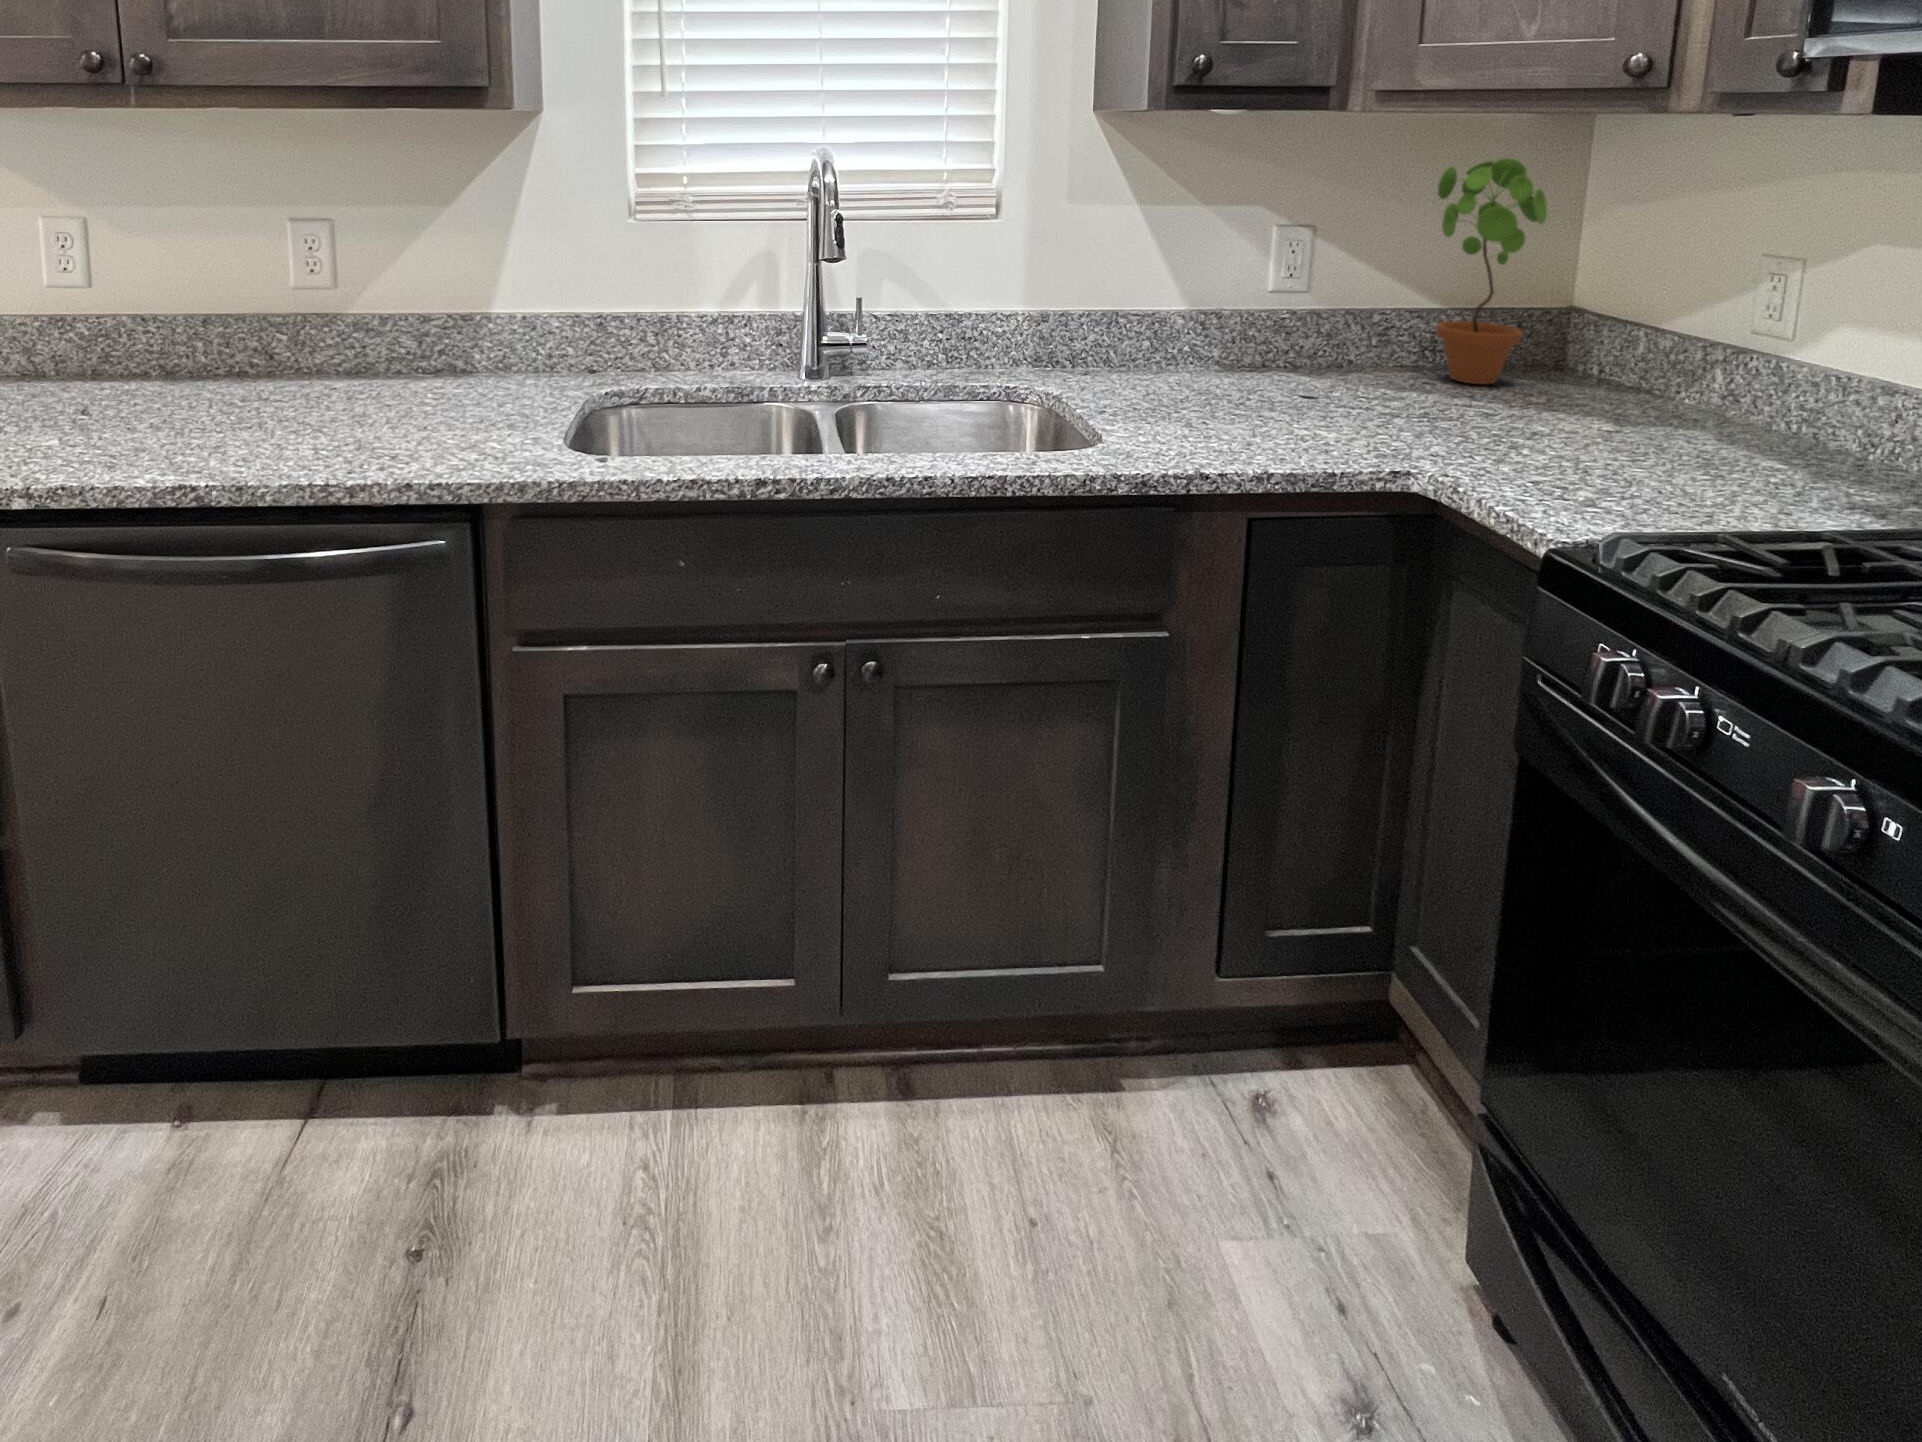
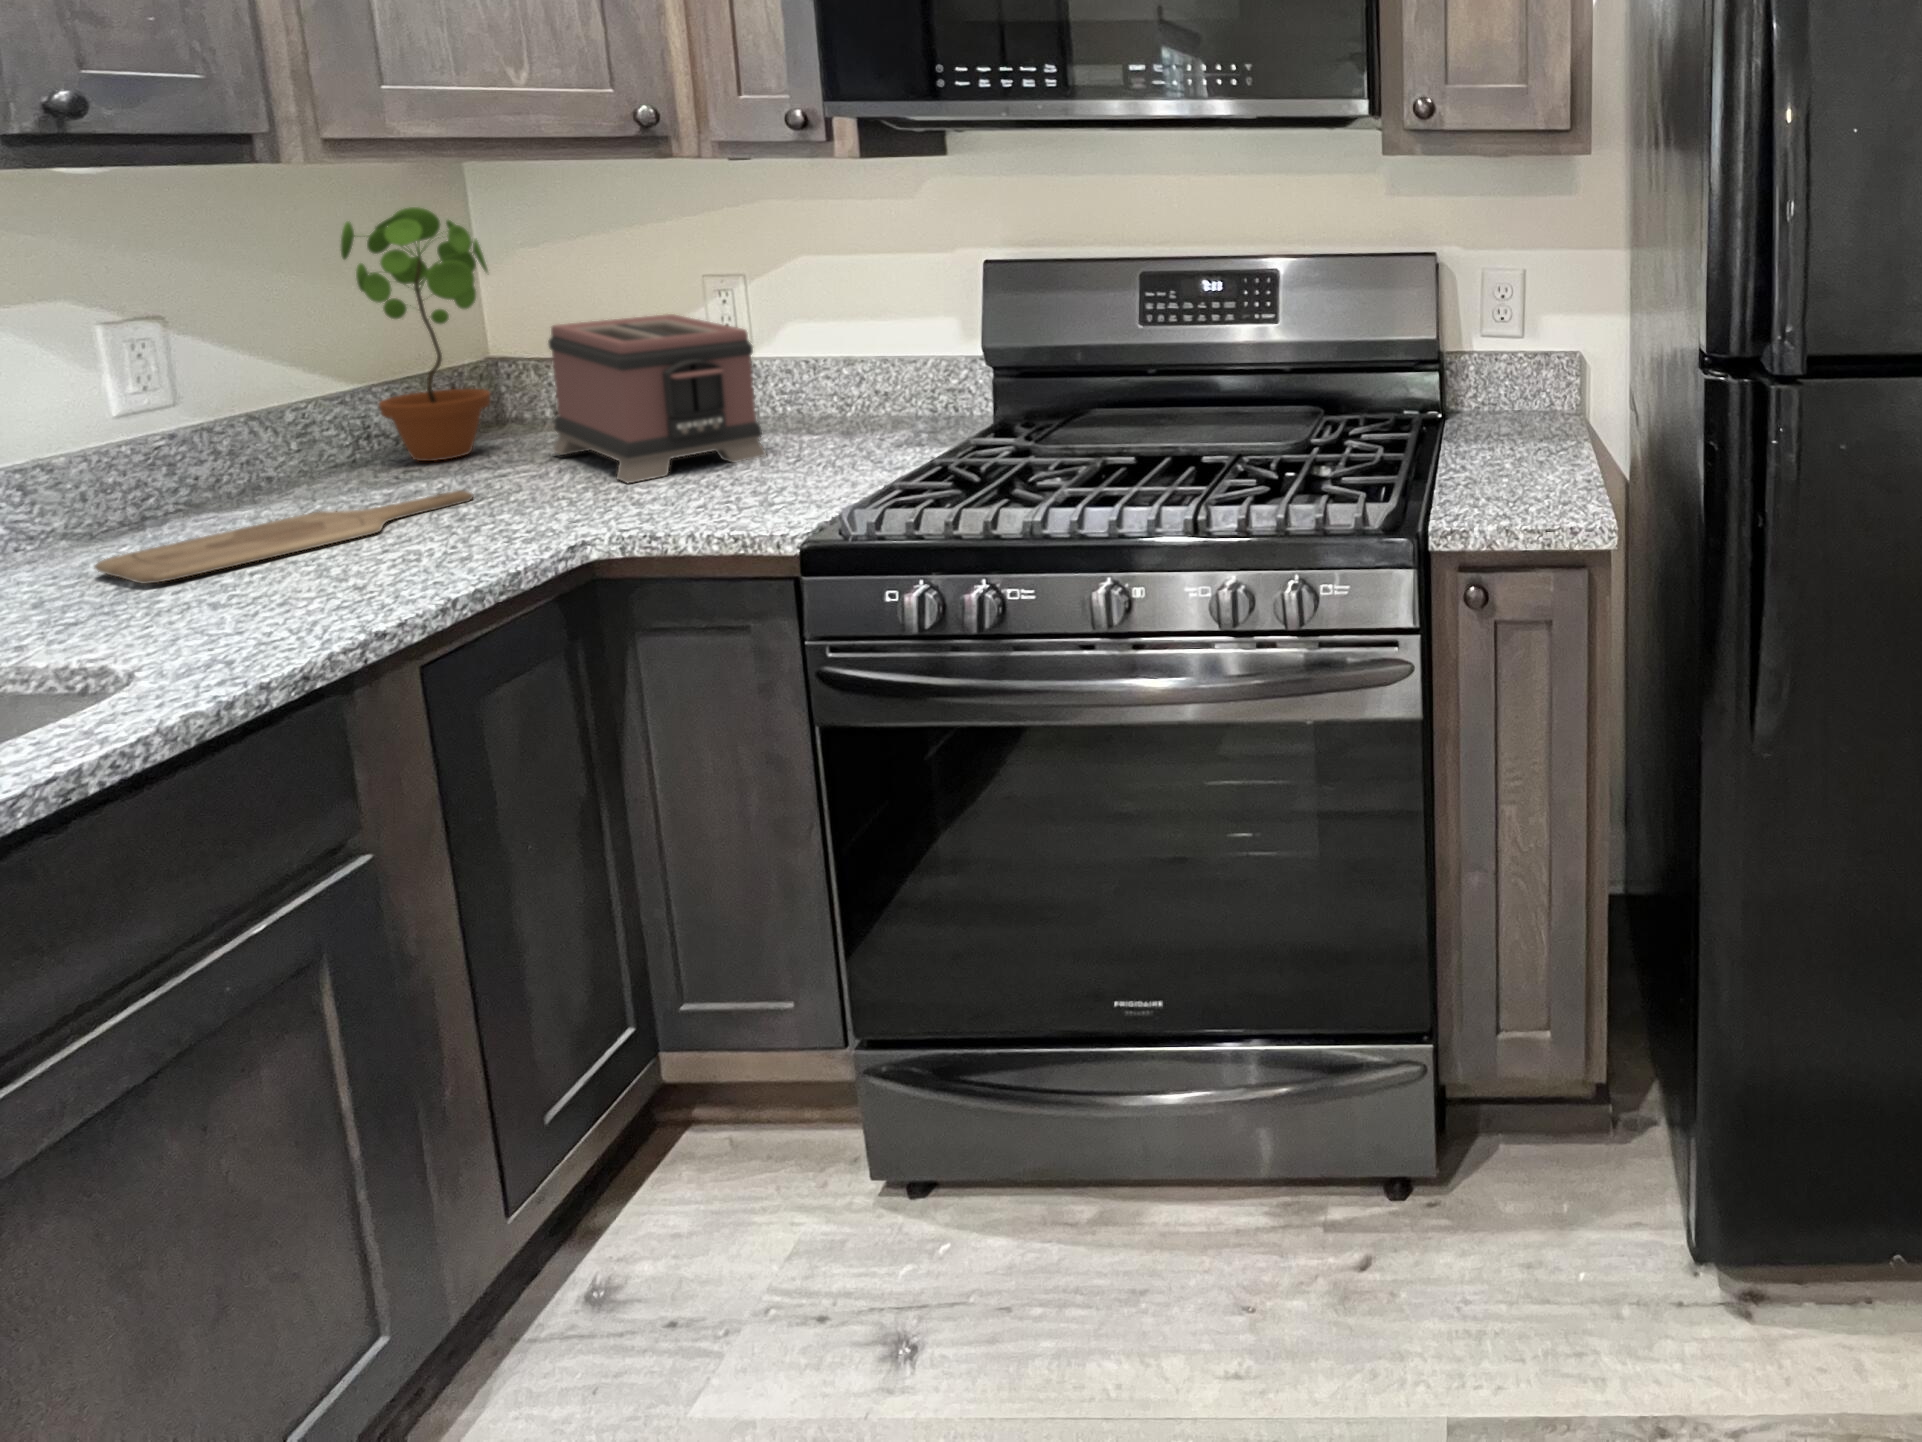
toaster: none [1527,278,1705,465] -> present [548,314,766,483]
cutting board: none [1189,381,1421,416] -> present [95,491,473,584]

